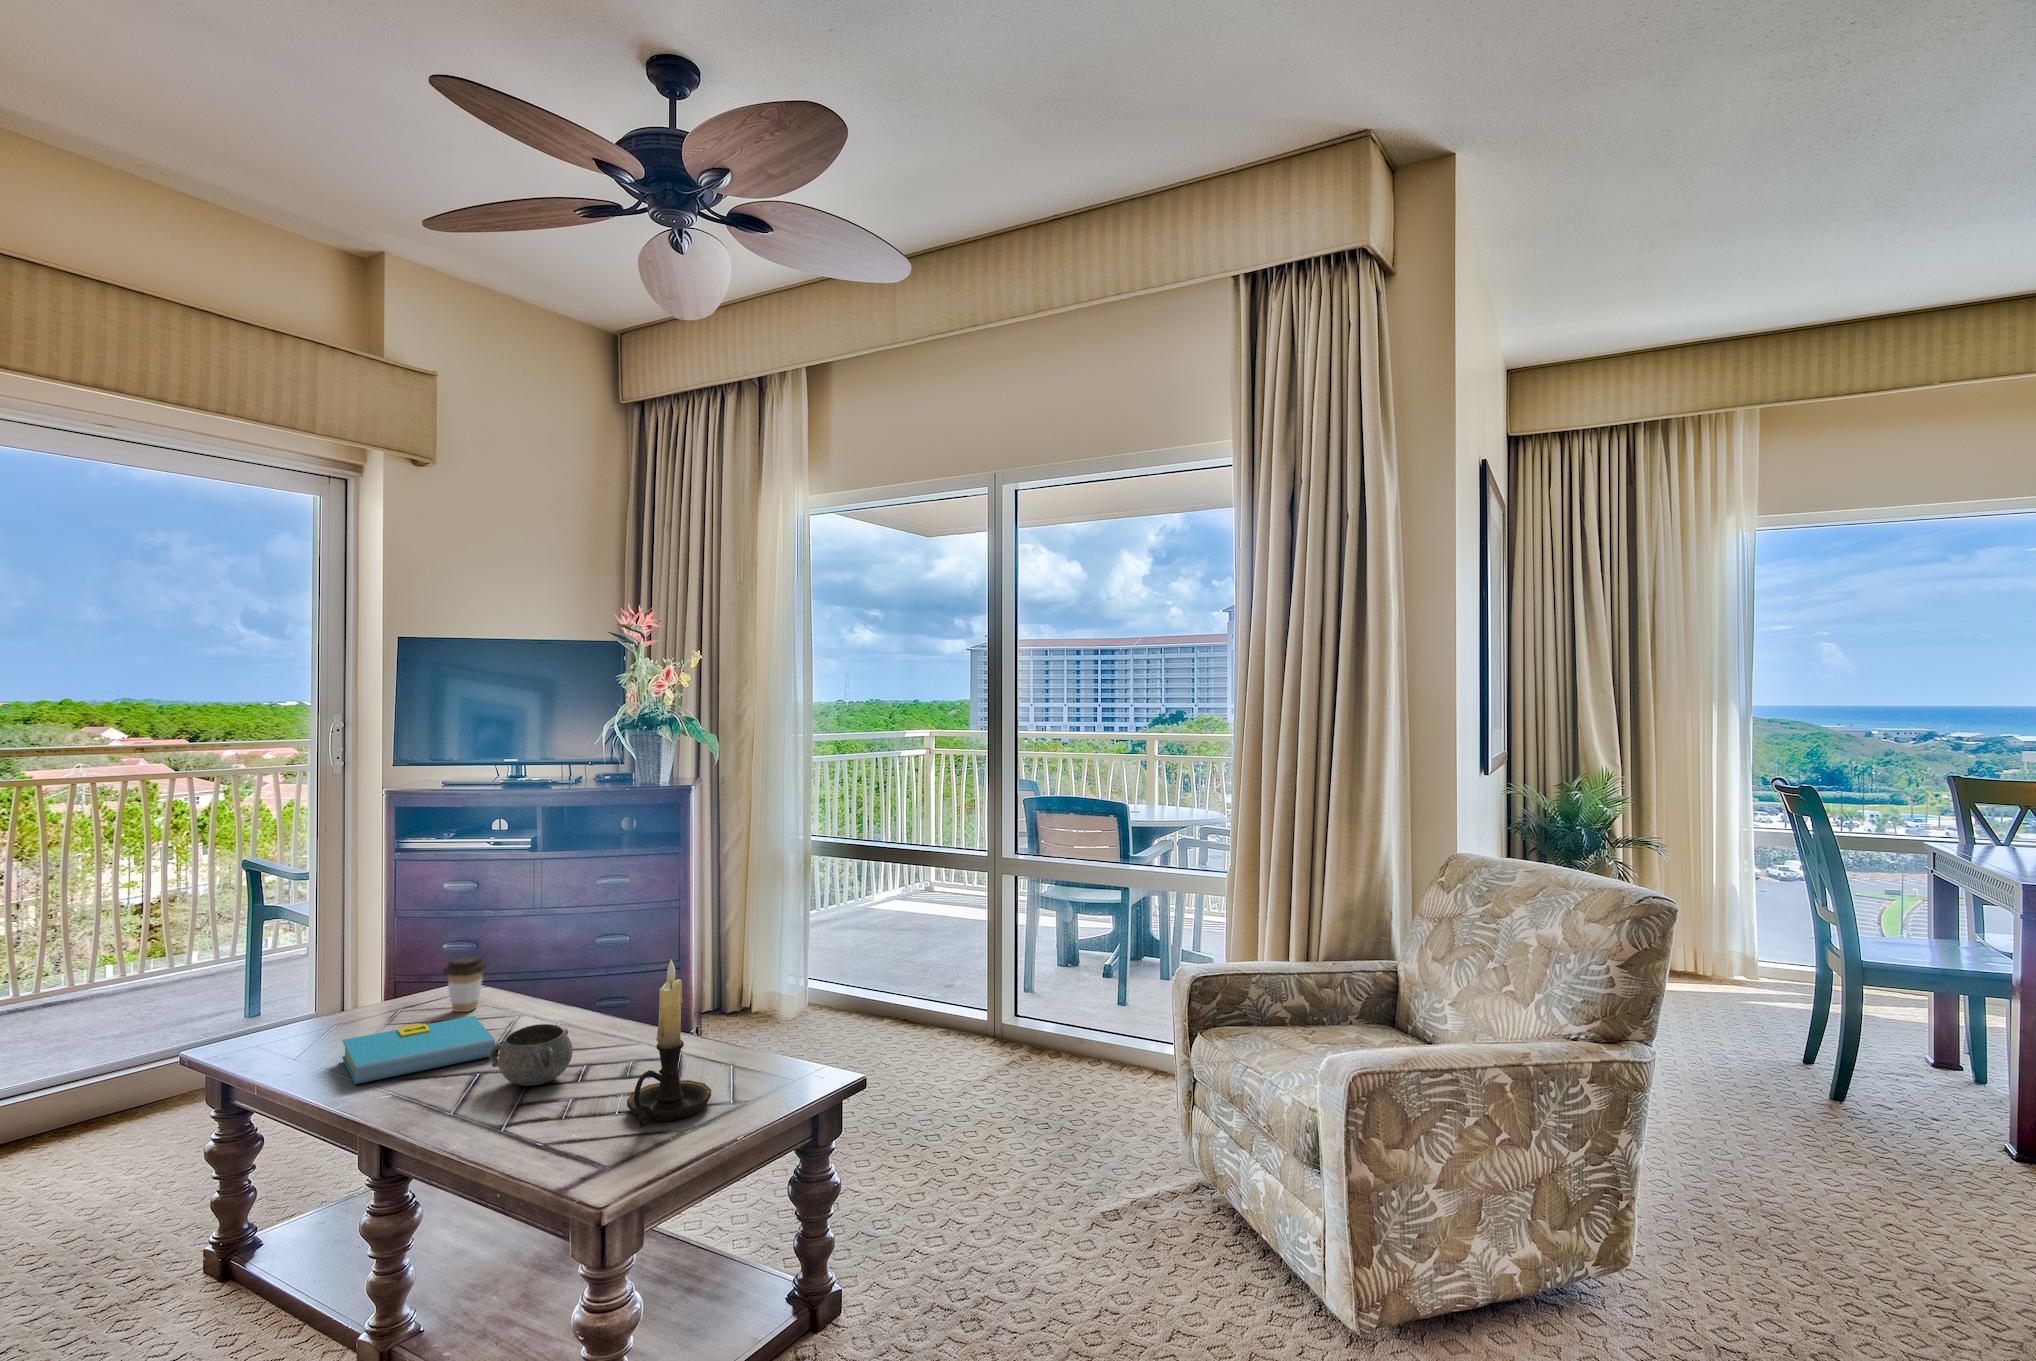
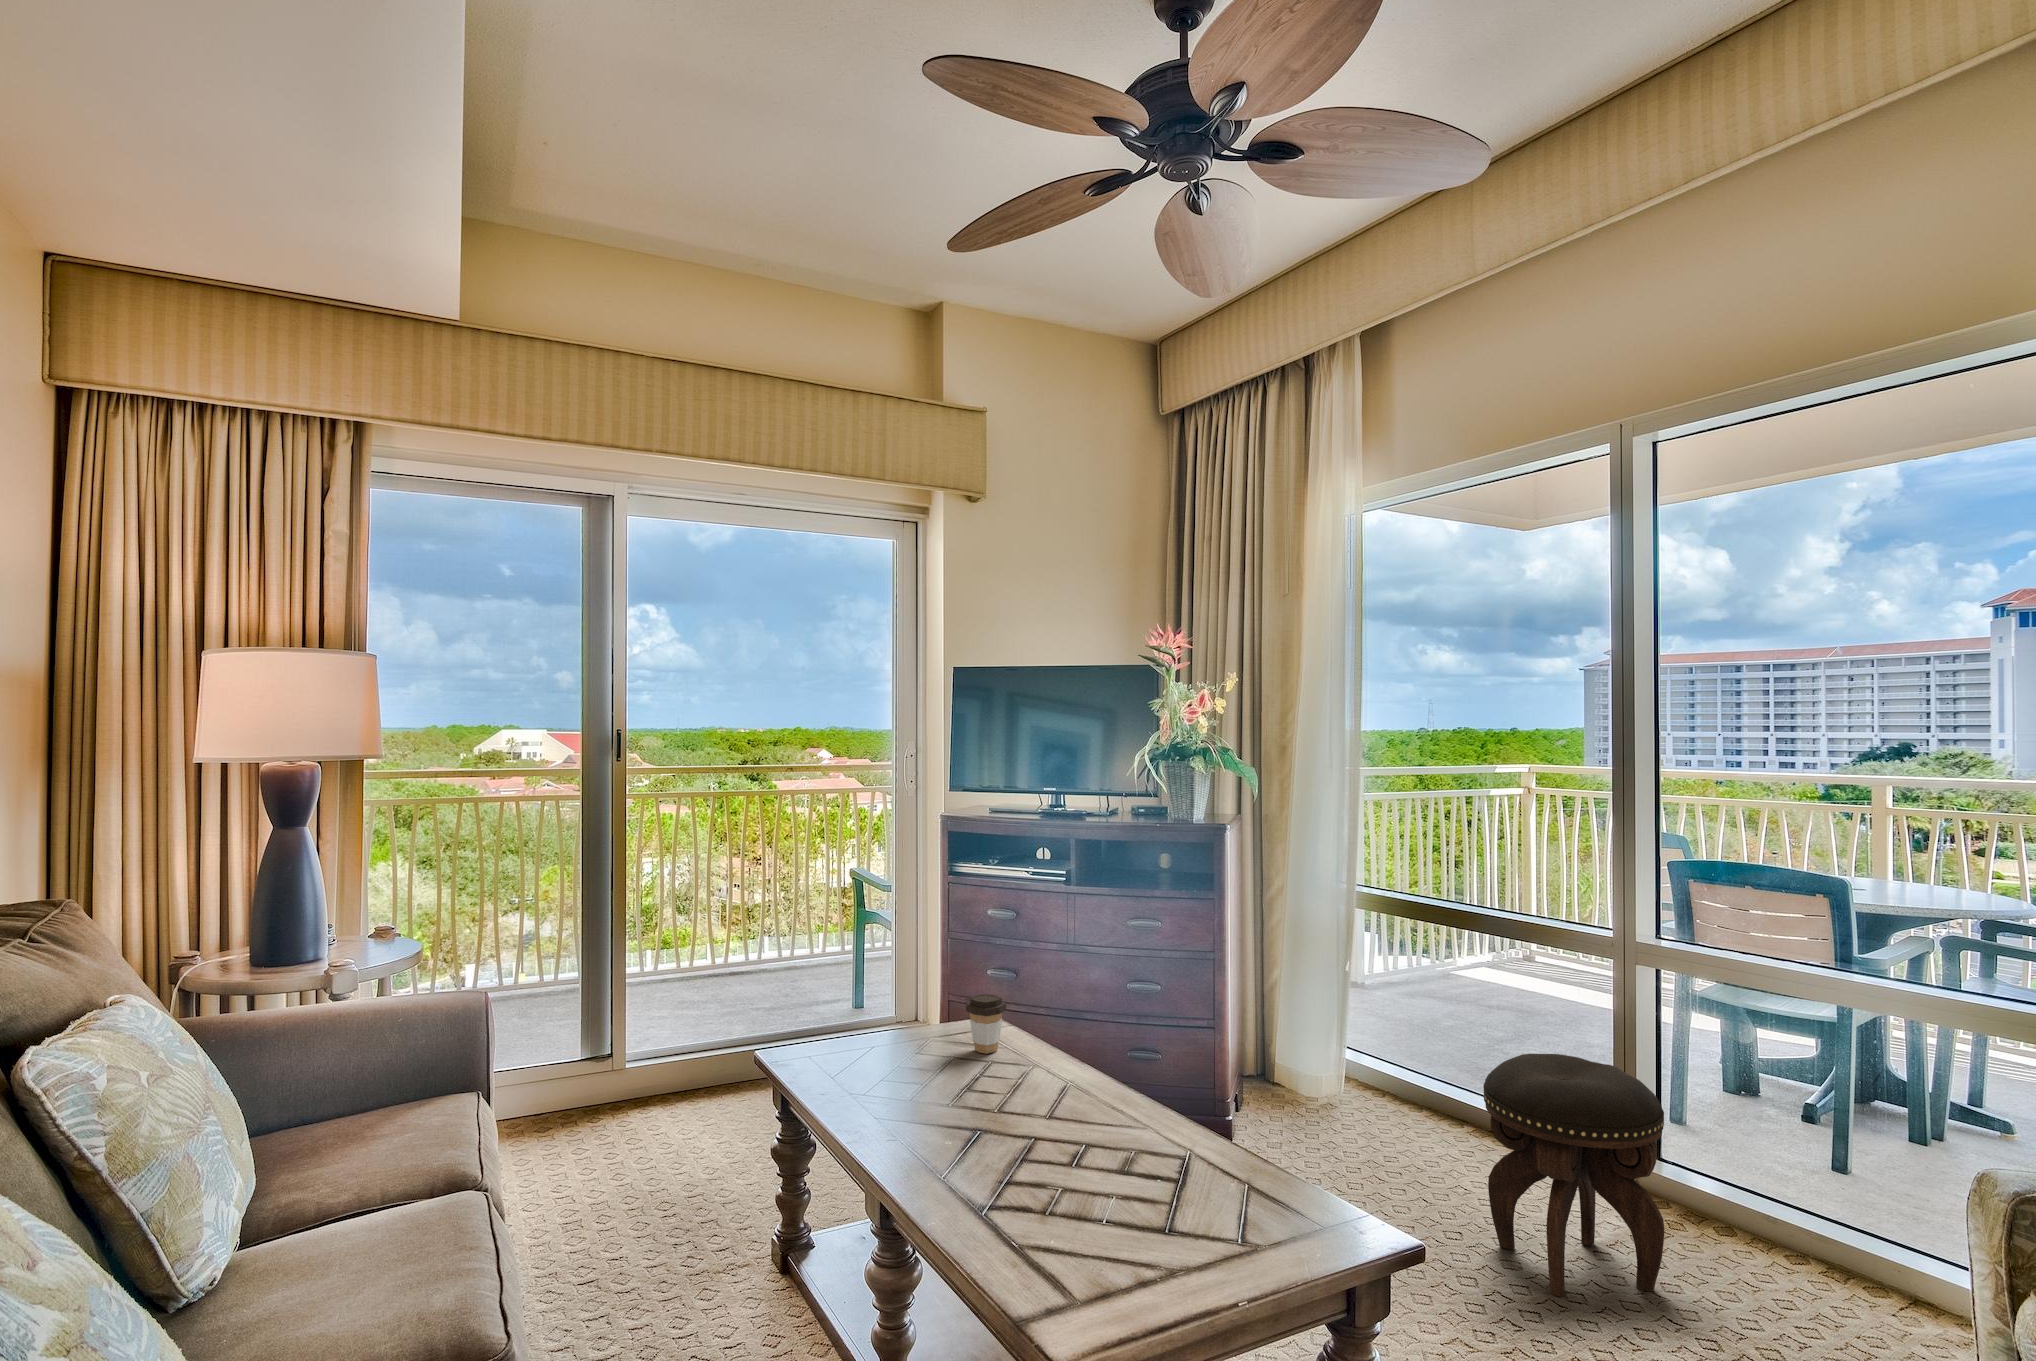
footstool: none [902,948,1022,1124] -> present [1483,1054,1664,1297]
candle holder: present [627,959,711,1127] -> none [1115,1046,1212,1249]
book: present [342,1016,495,1084] -> none [869,1063,999,1121]
decorative bowl: present [489,1024,573,1086] -> none [985,1090,1068,1161]

